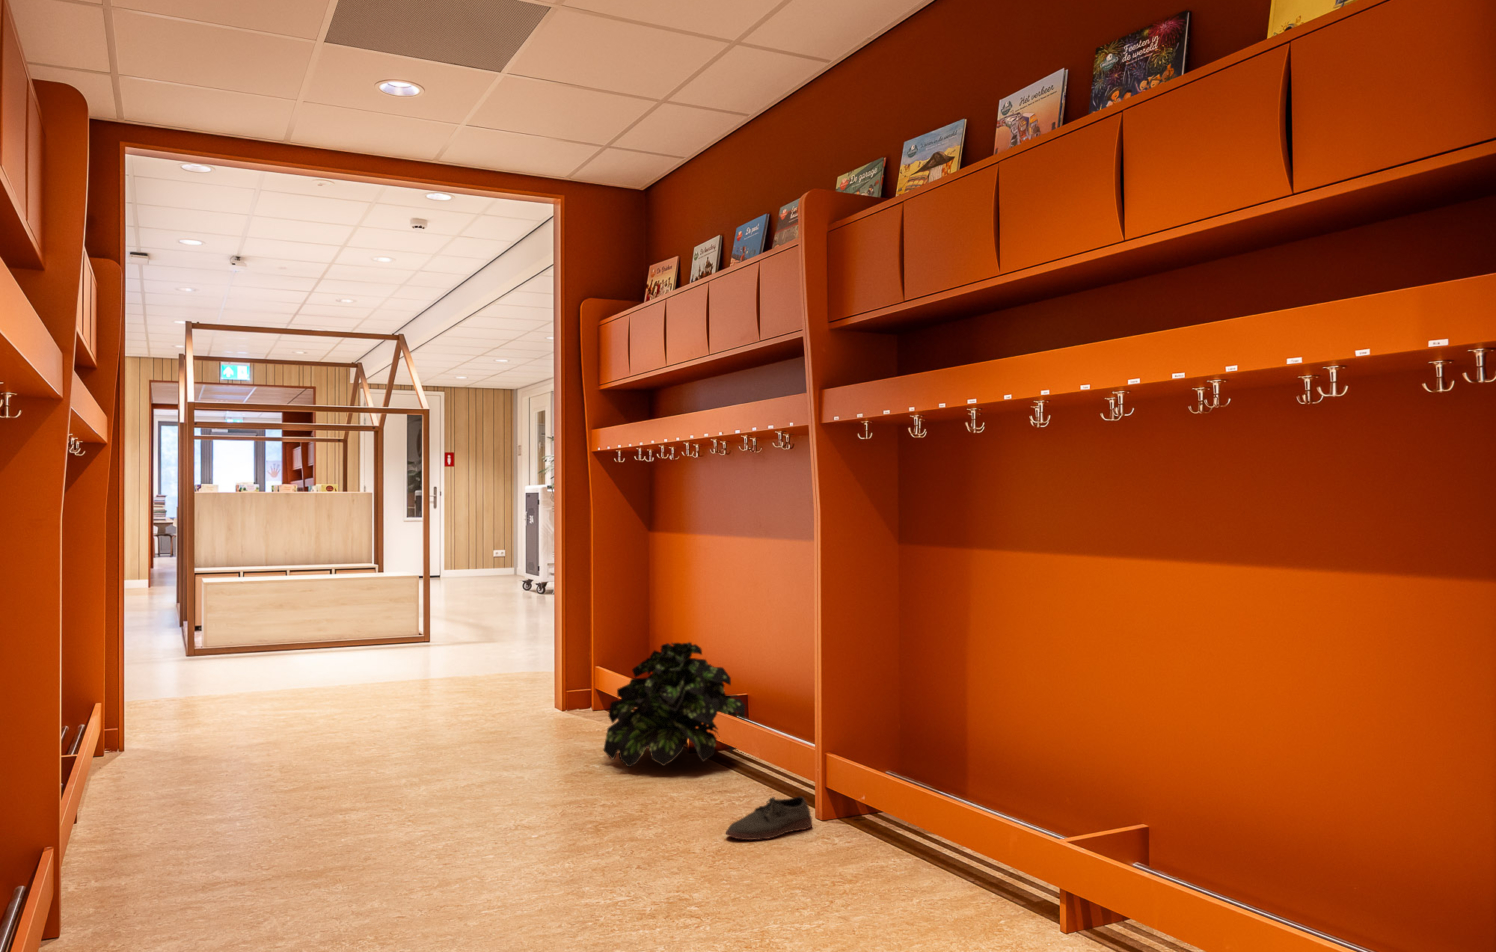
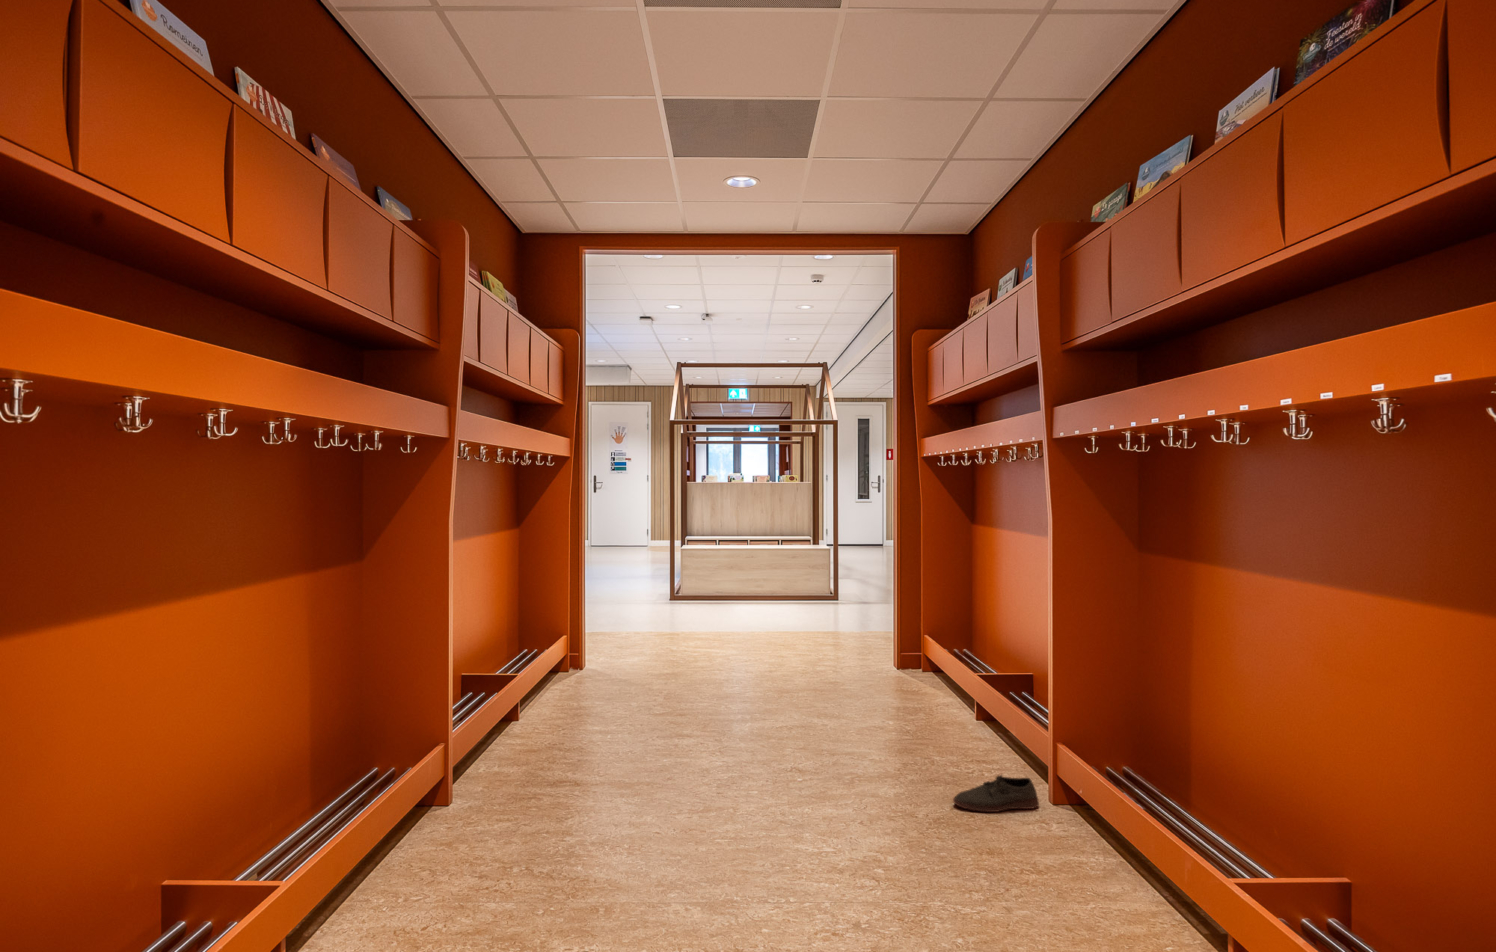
potted plant: present [604,642,745,767] -> none [897,623,1027,729]

